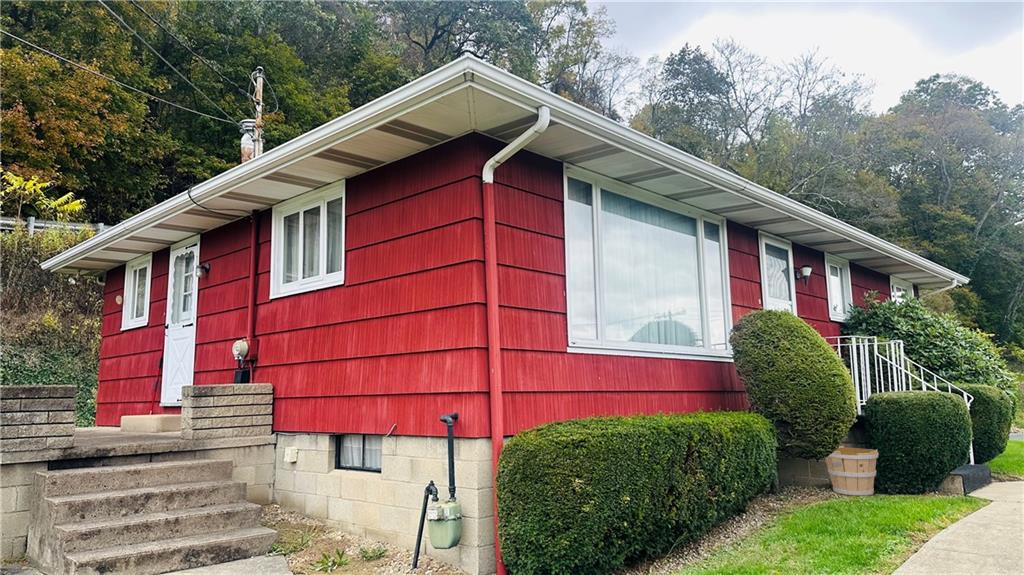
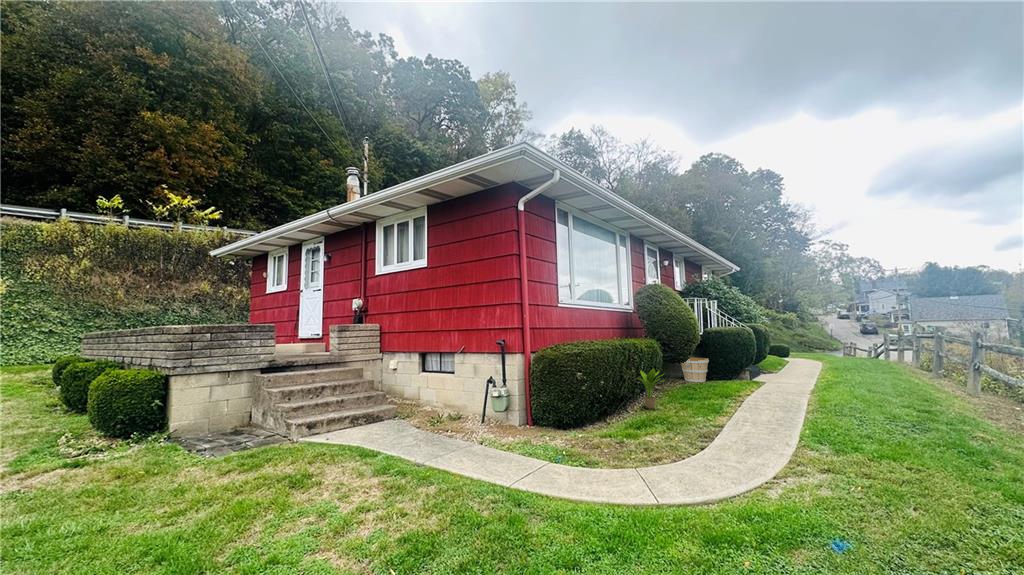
potted plant: none [709,471,767,548] -> present [637,368,664,409]

